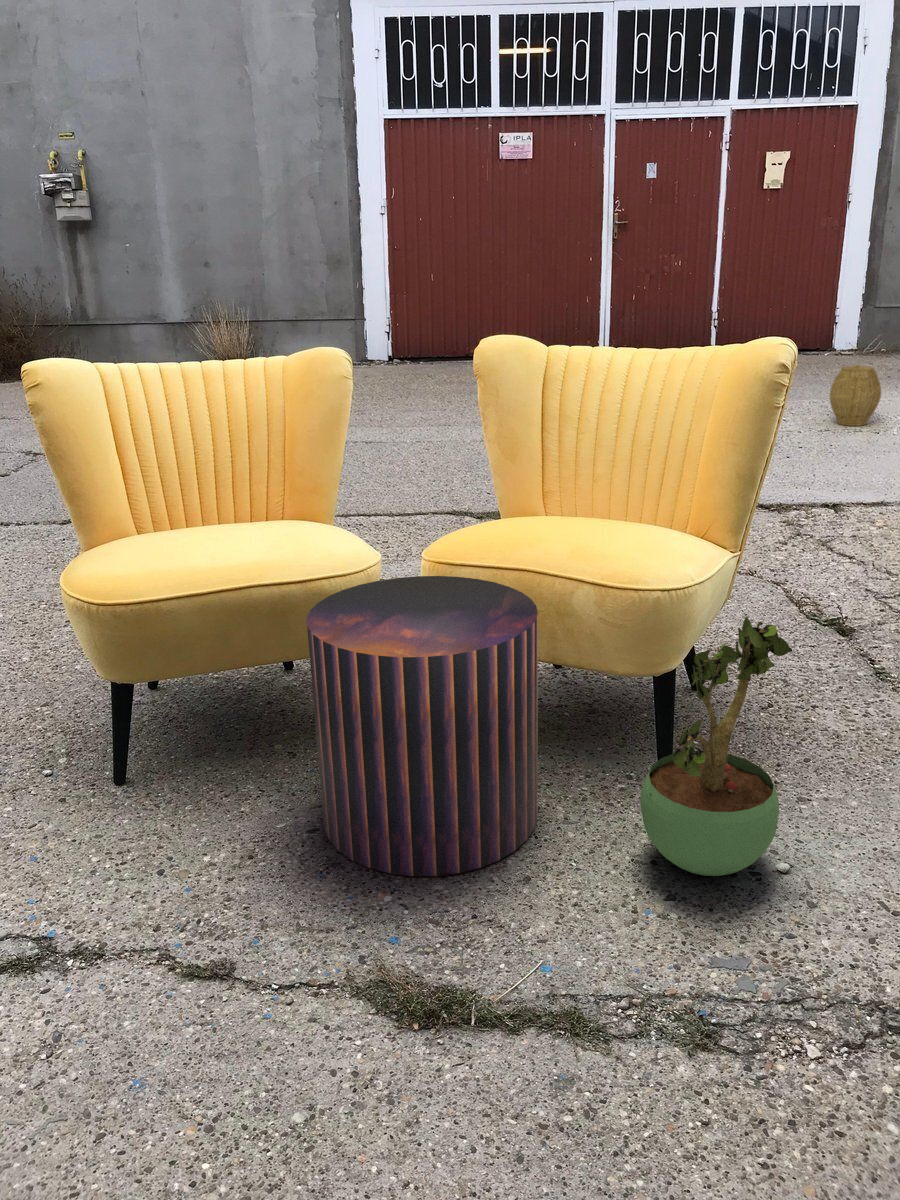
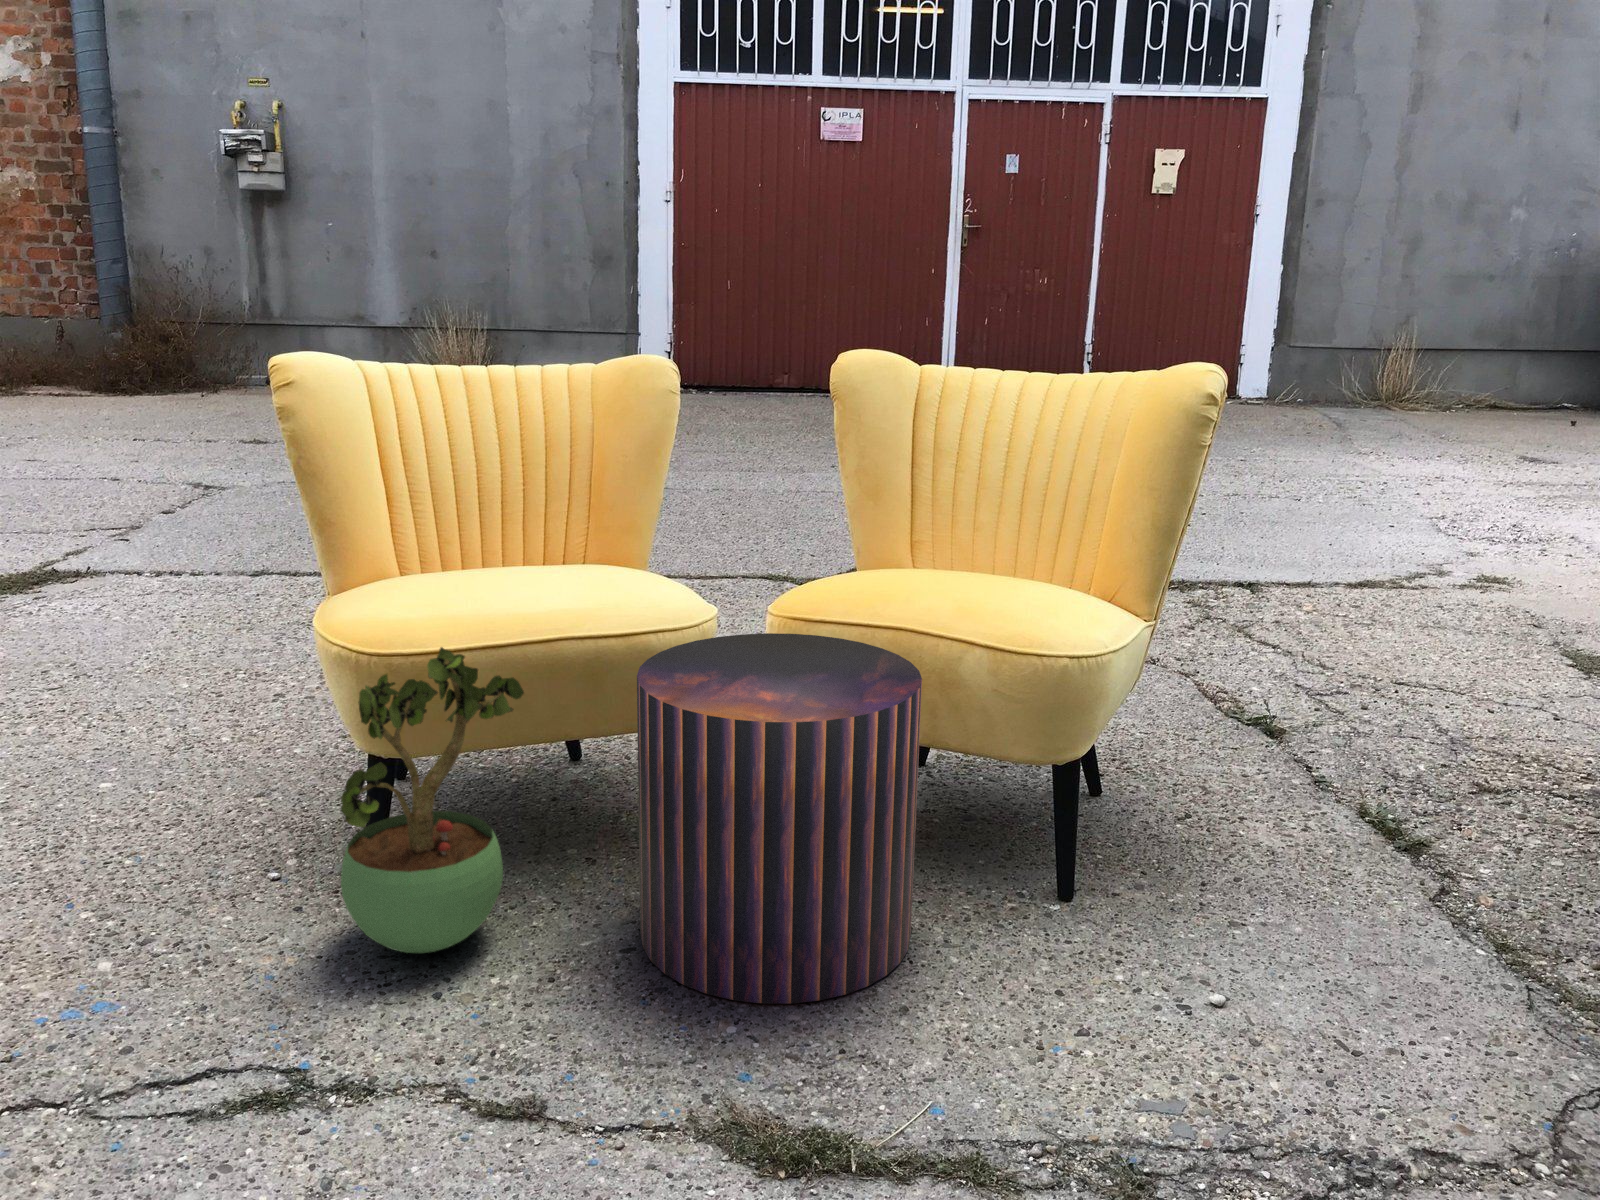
woven basket: present [830,364,881,426] -> none [1235,413,1297,489]
potted plant: present [640,617,792,876] -> present [341,647,524,953]

